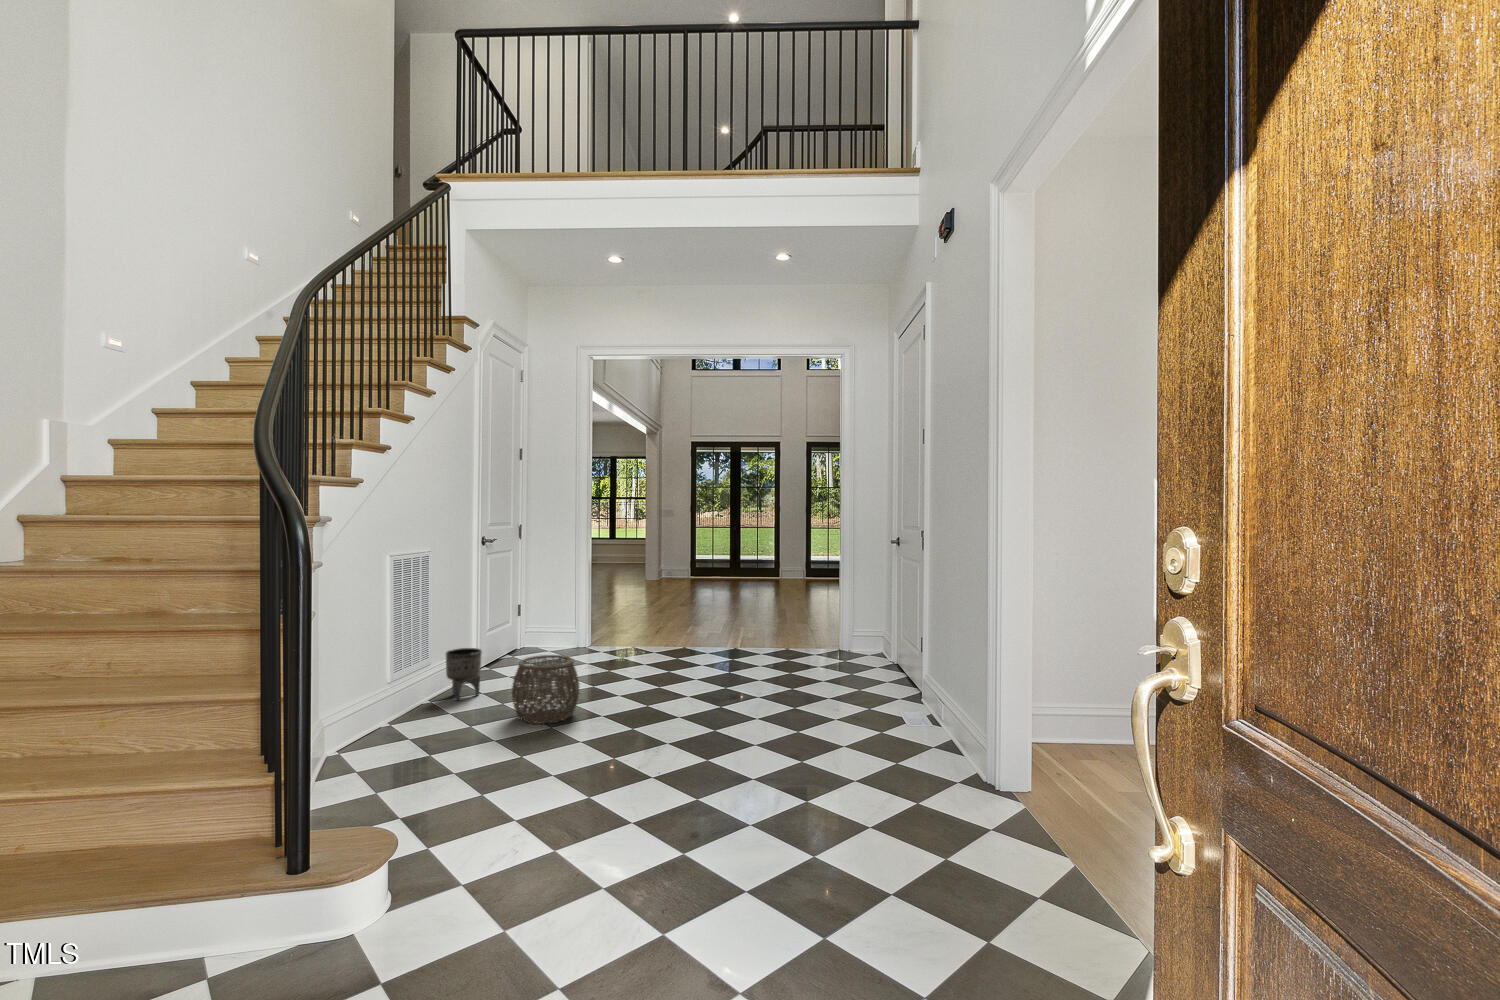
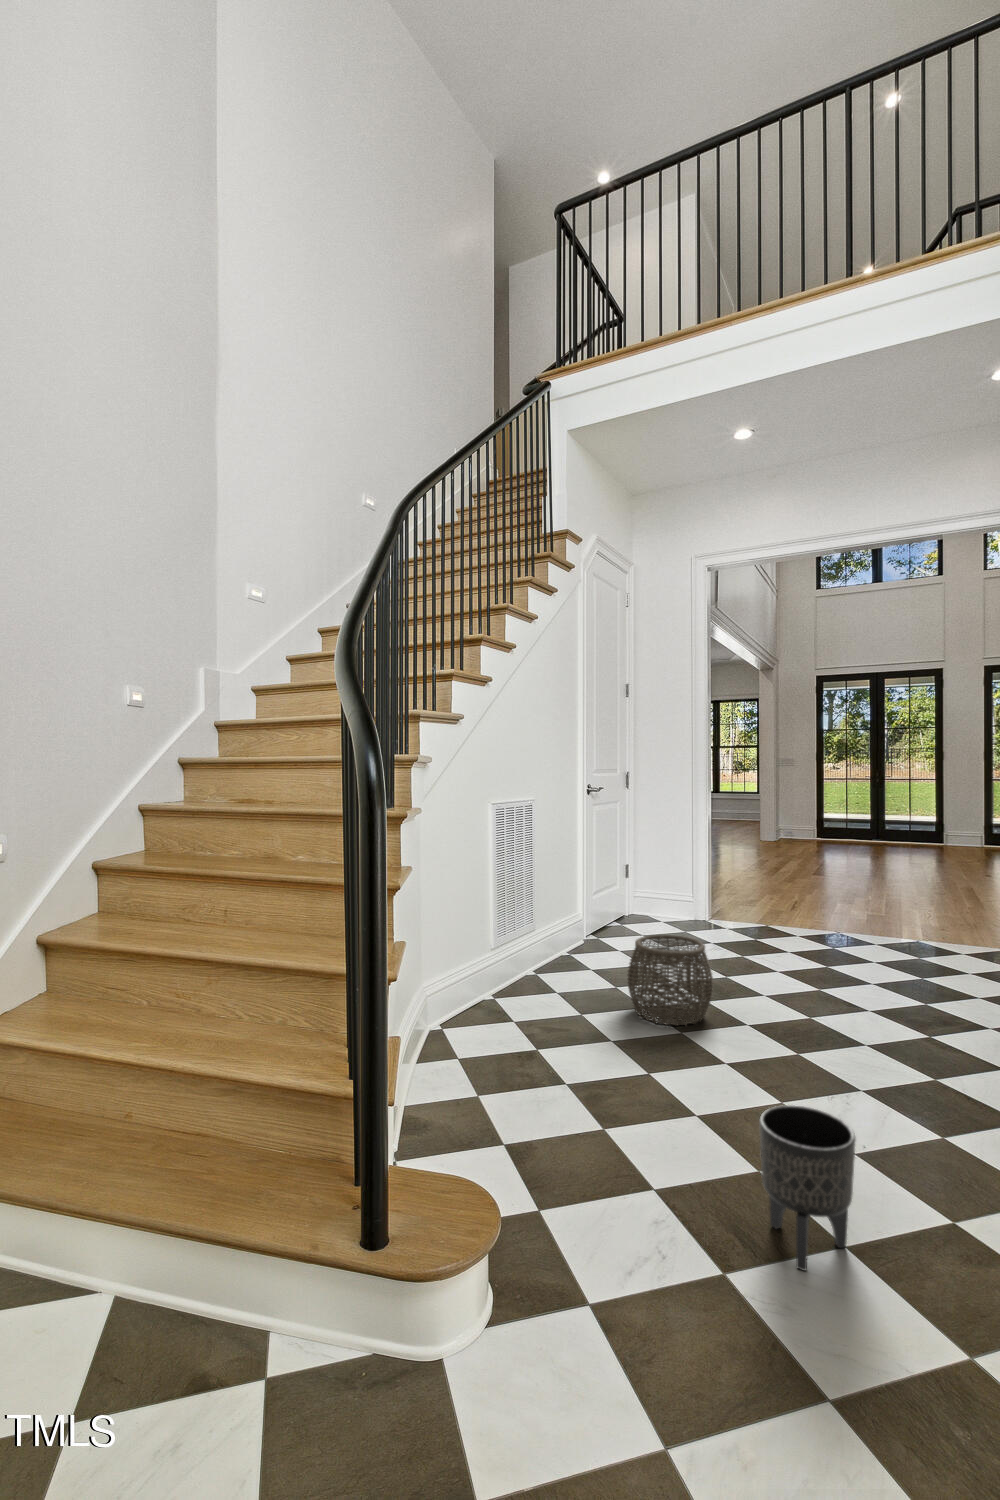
planter: present [446,648,482,701] -> present [759,1105,856,1271]

